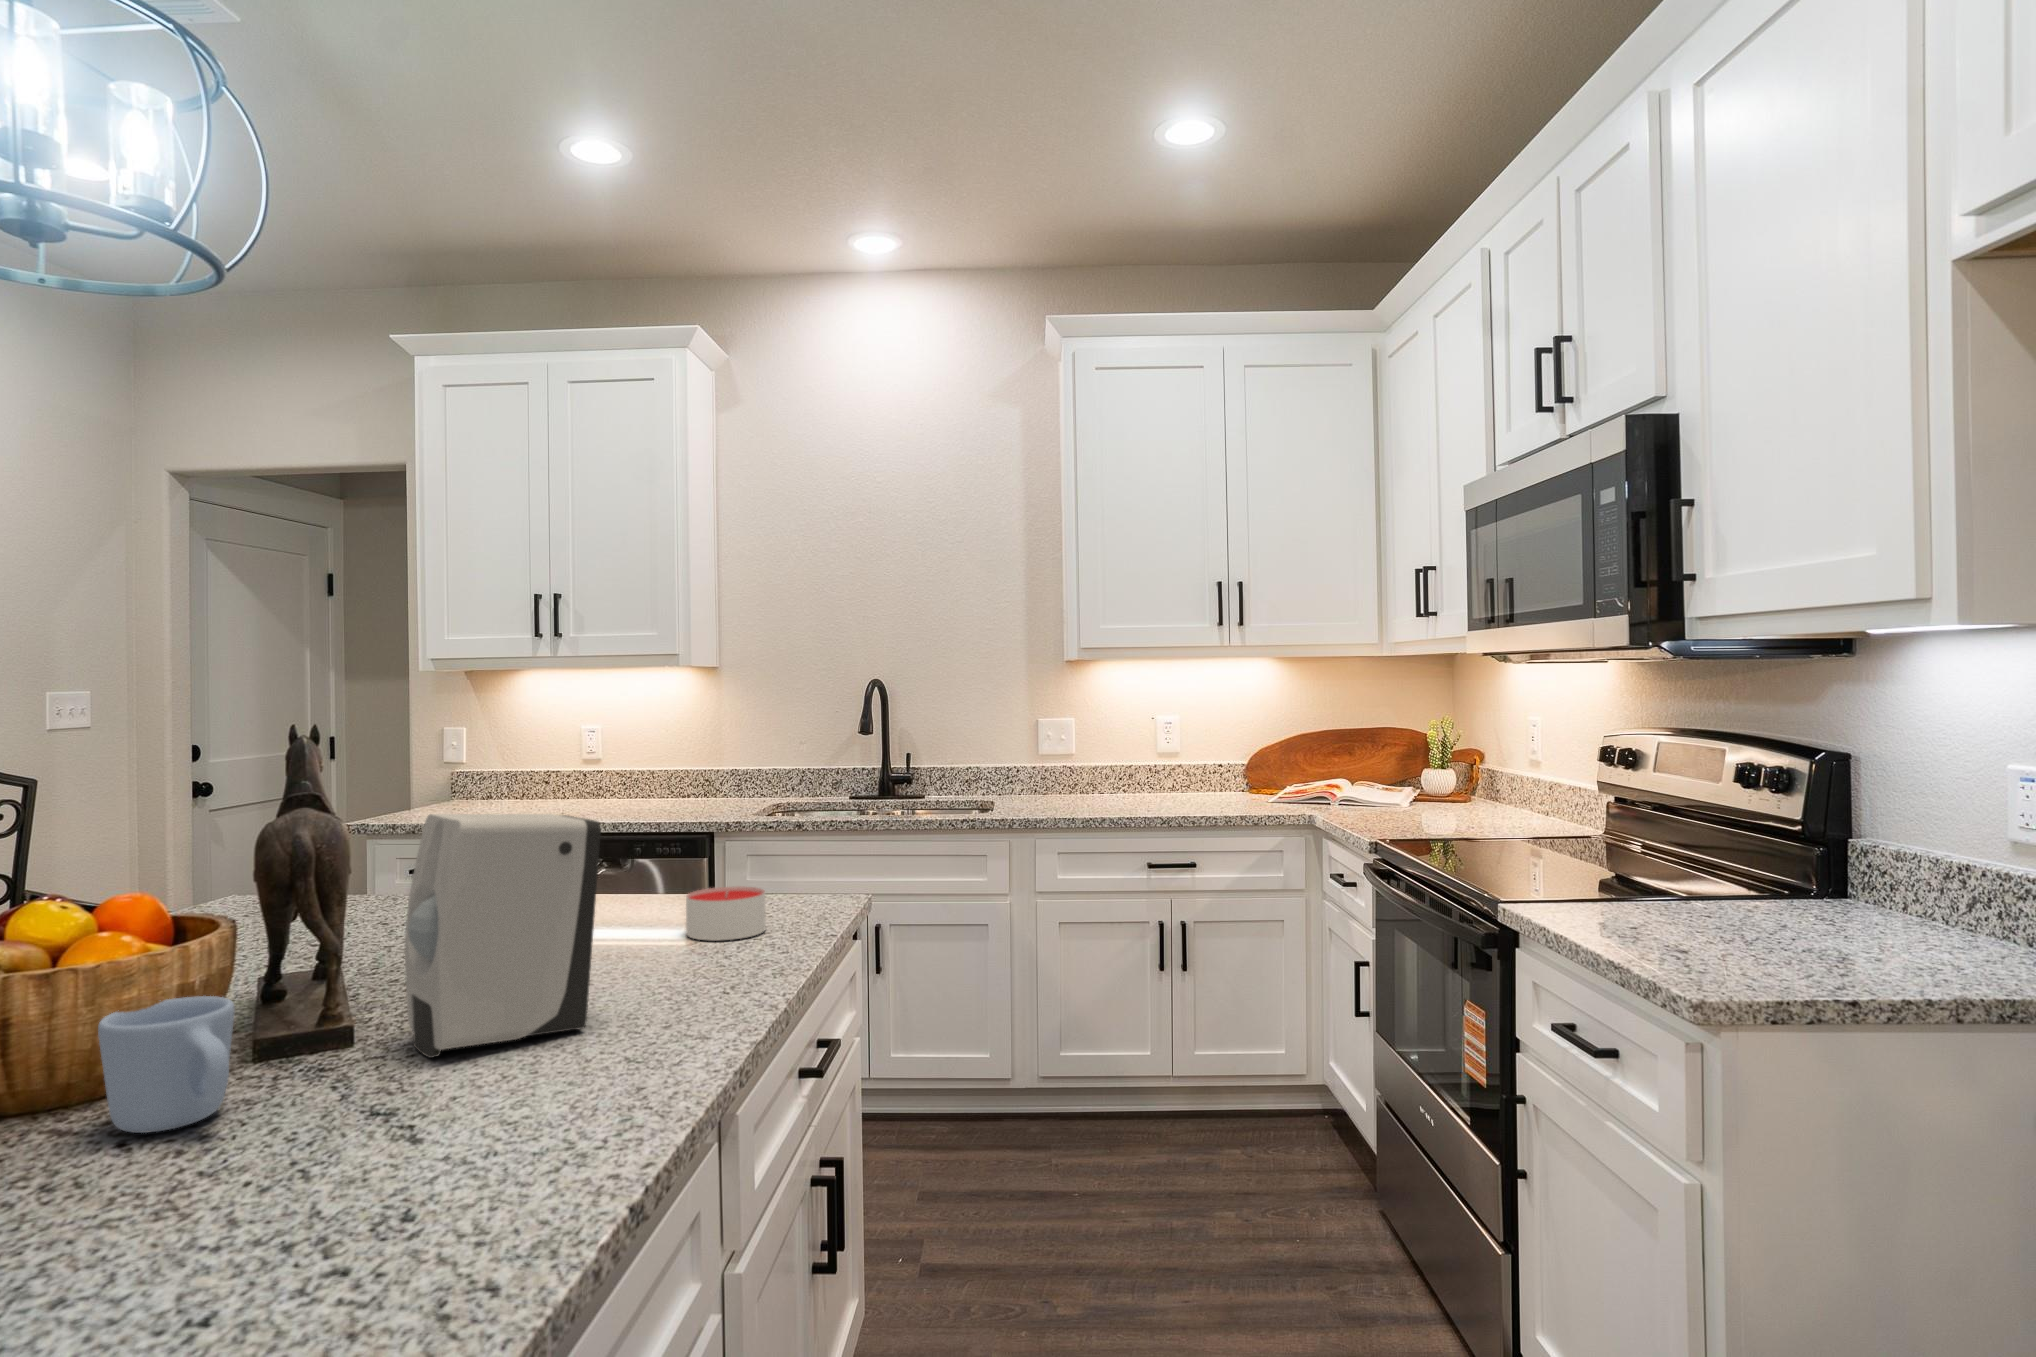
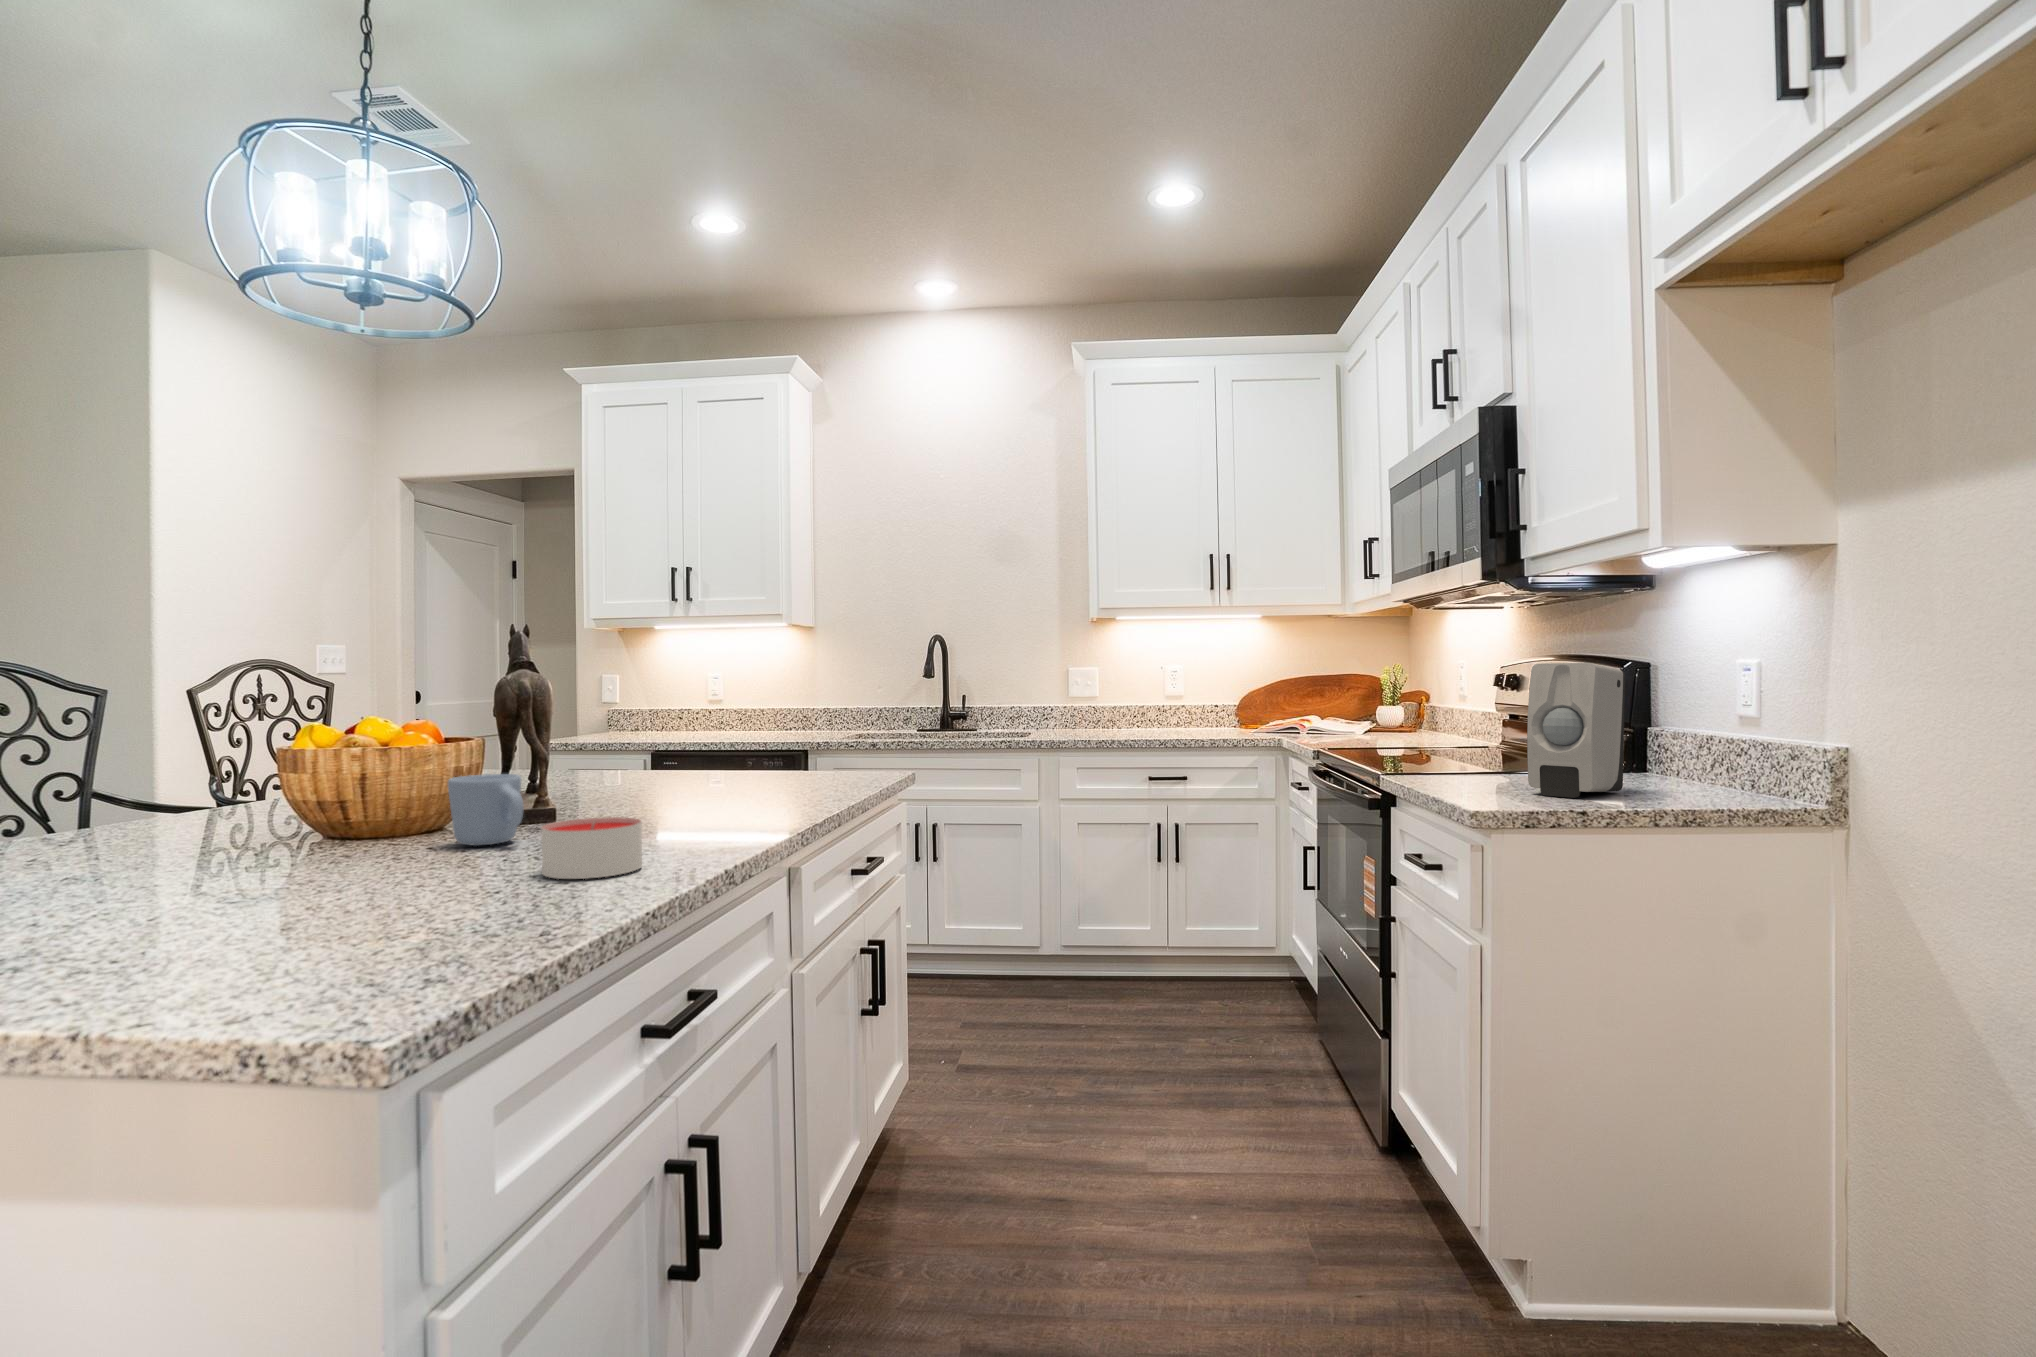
soap dispenser: present [405,814,601,1058] -> present [1527,663,1625,798]
candle: present [686,886,766,940] -> present [542,817,642,879]

